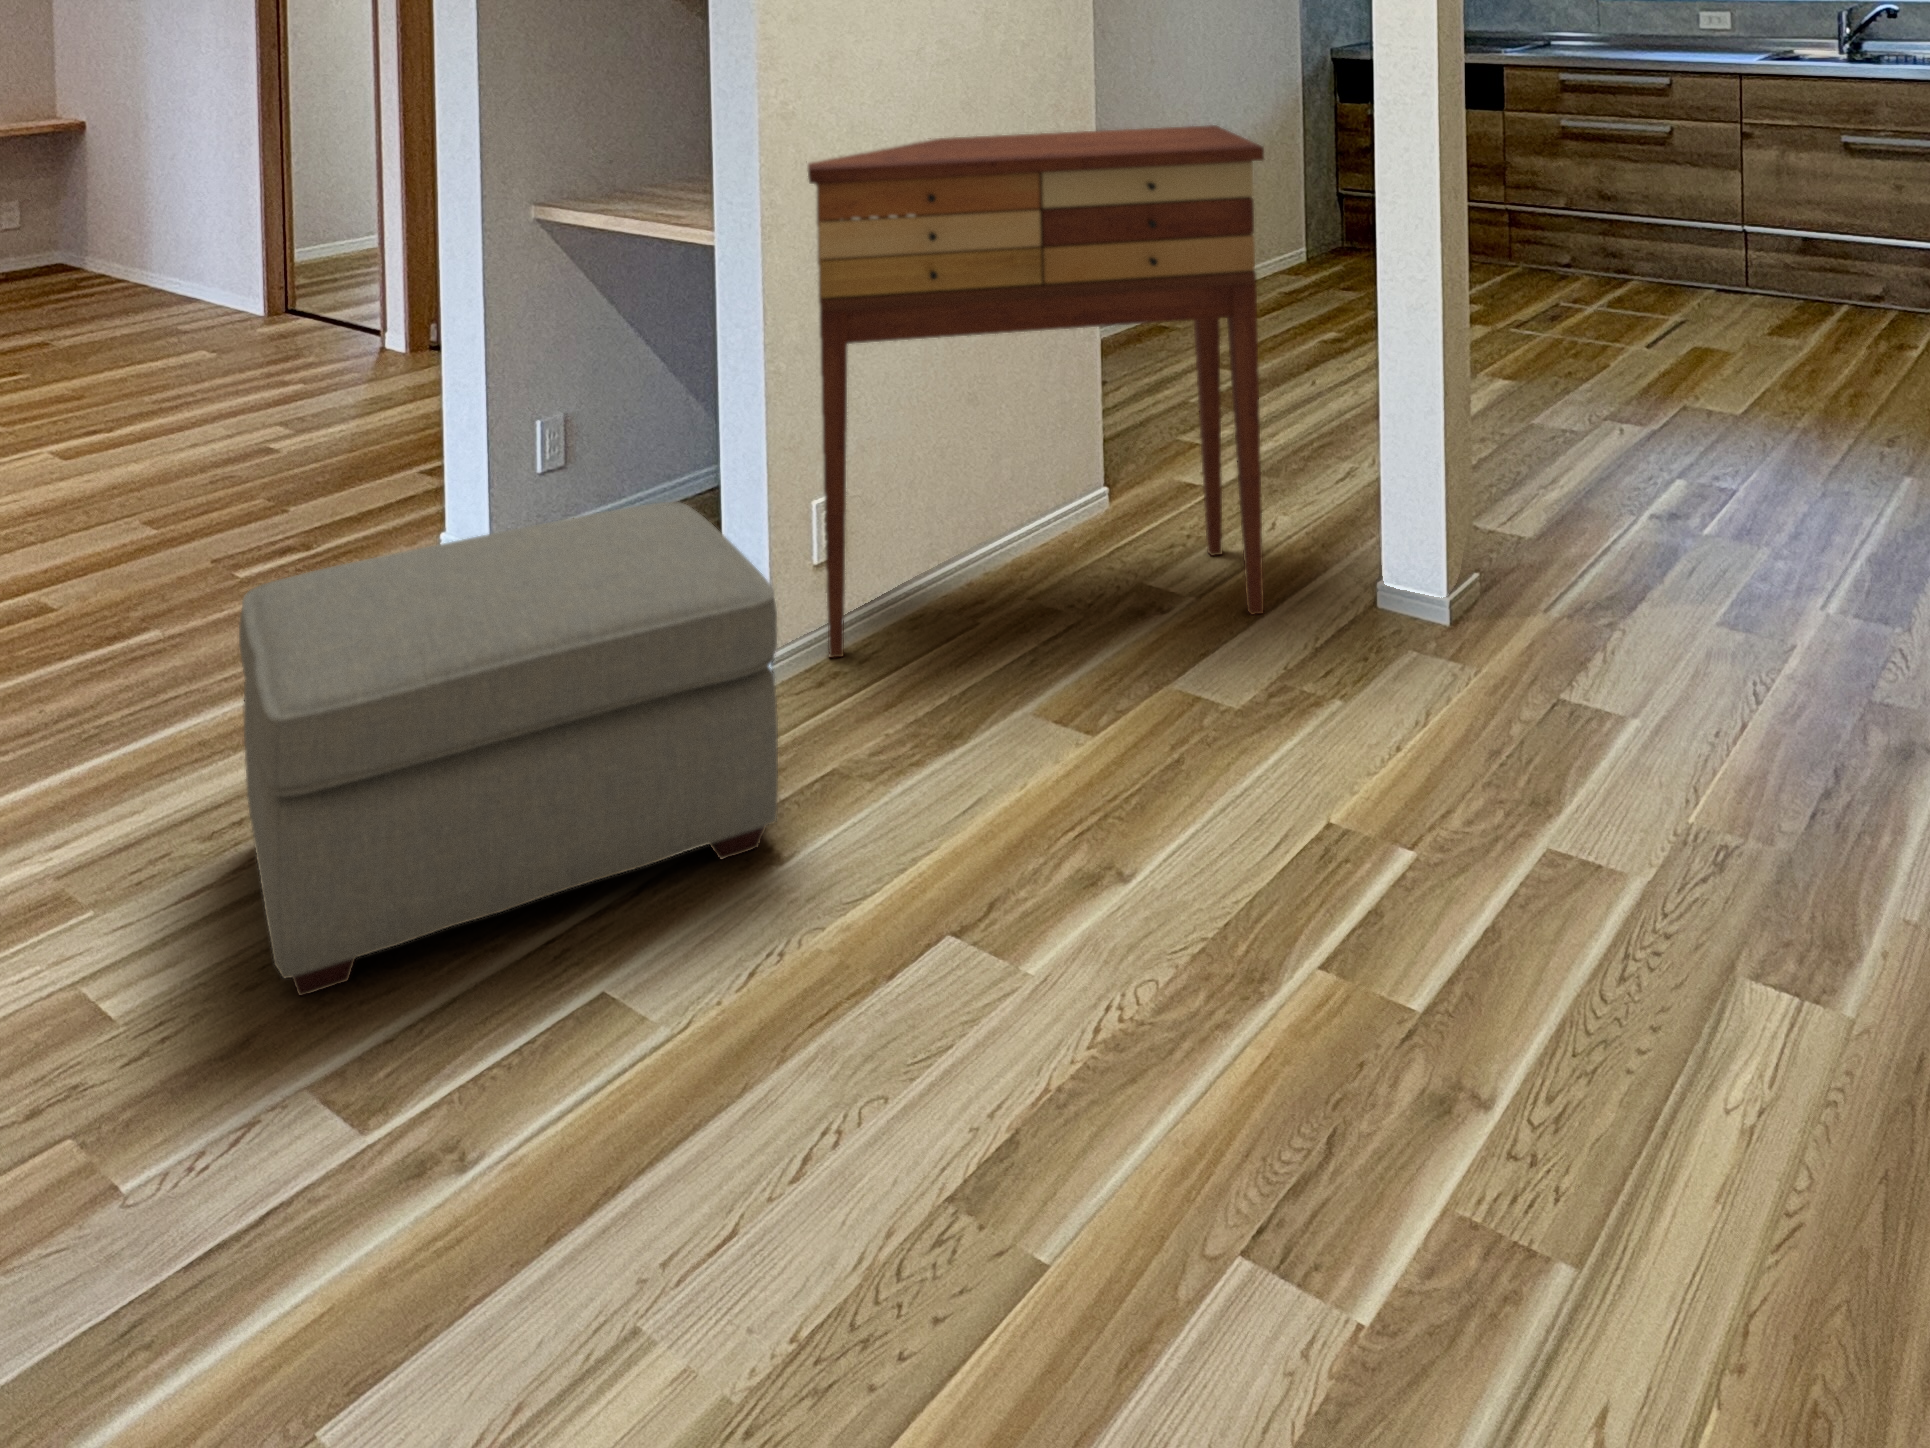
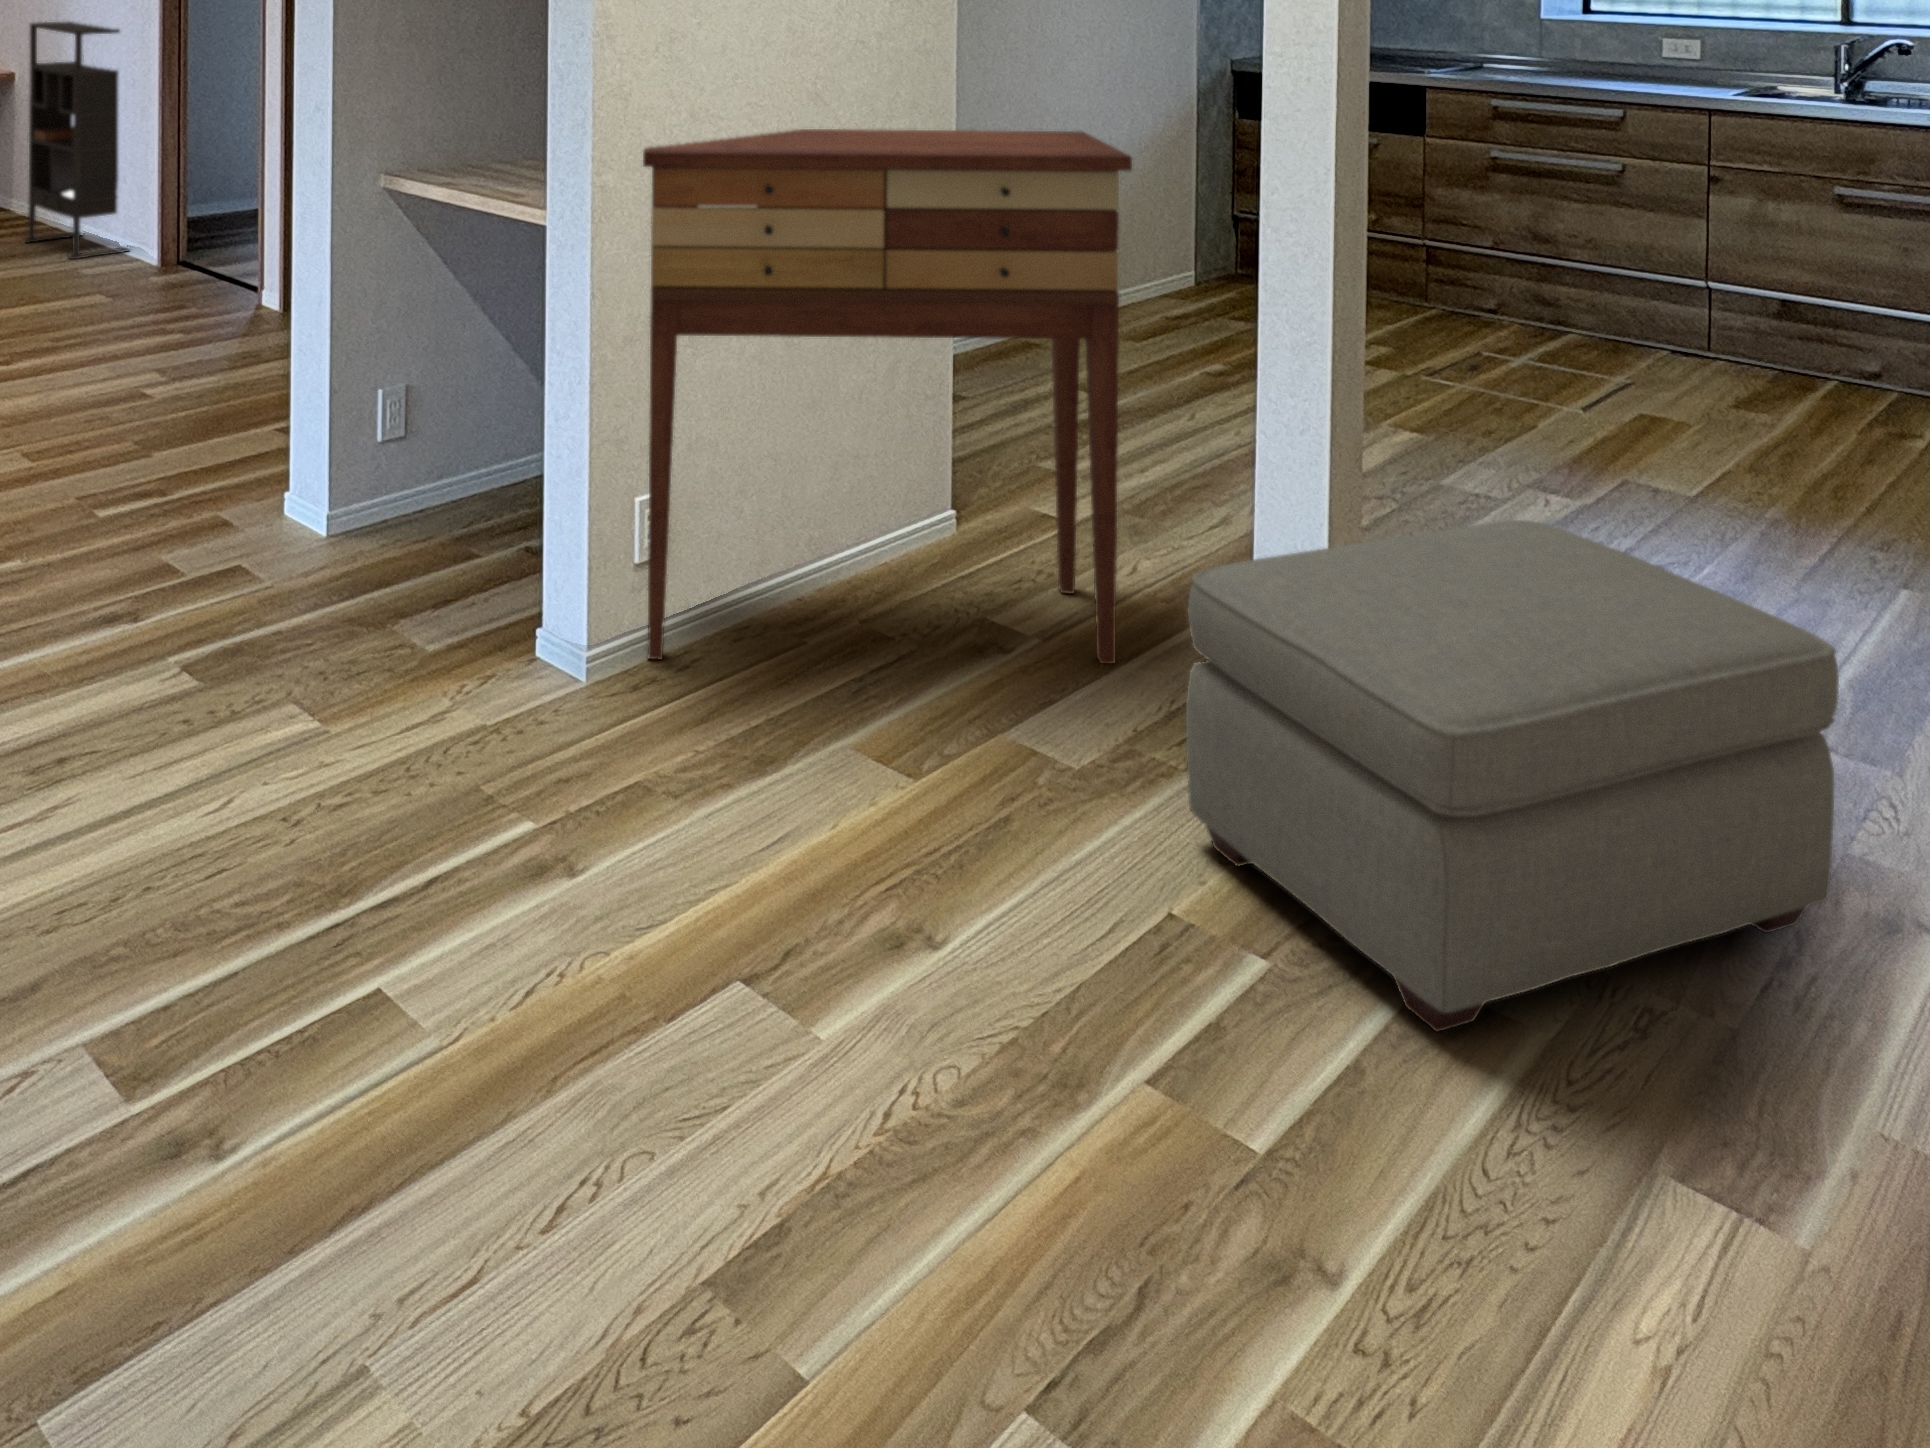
bookshelf: none [92,59,220,316] -> present [25,22,129,259]
ottoman: present [239,502,778,996] -> present [1186,520,1839,1032]

